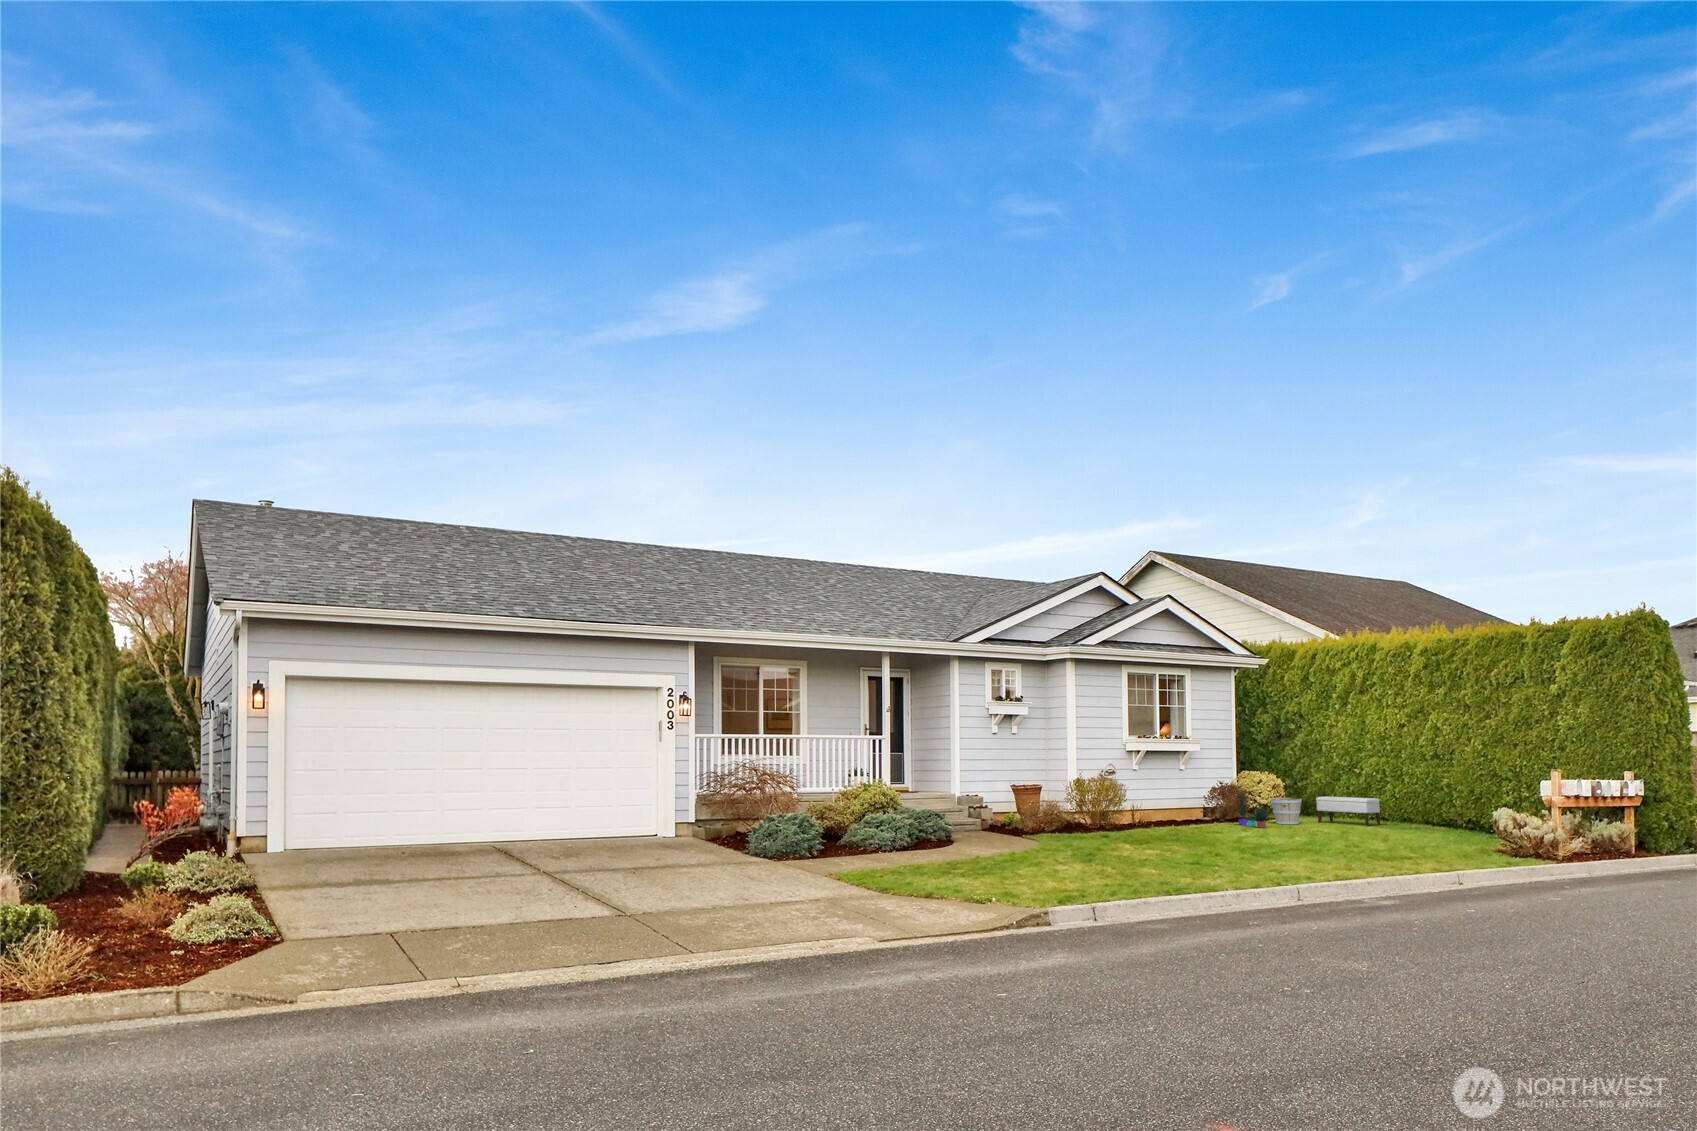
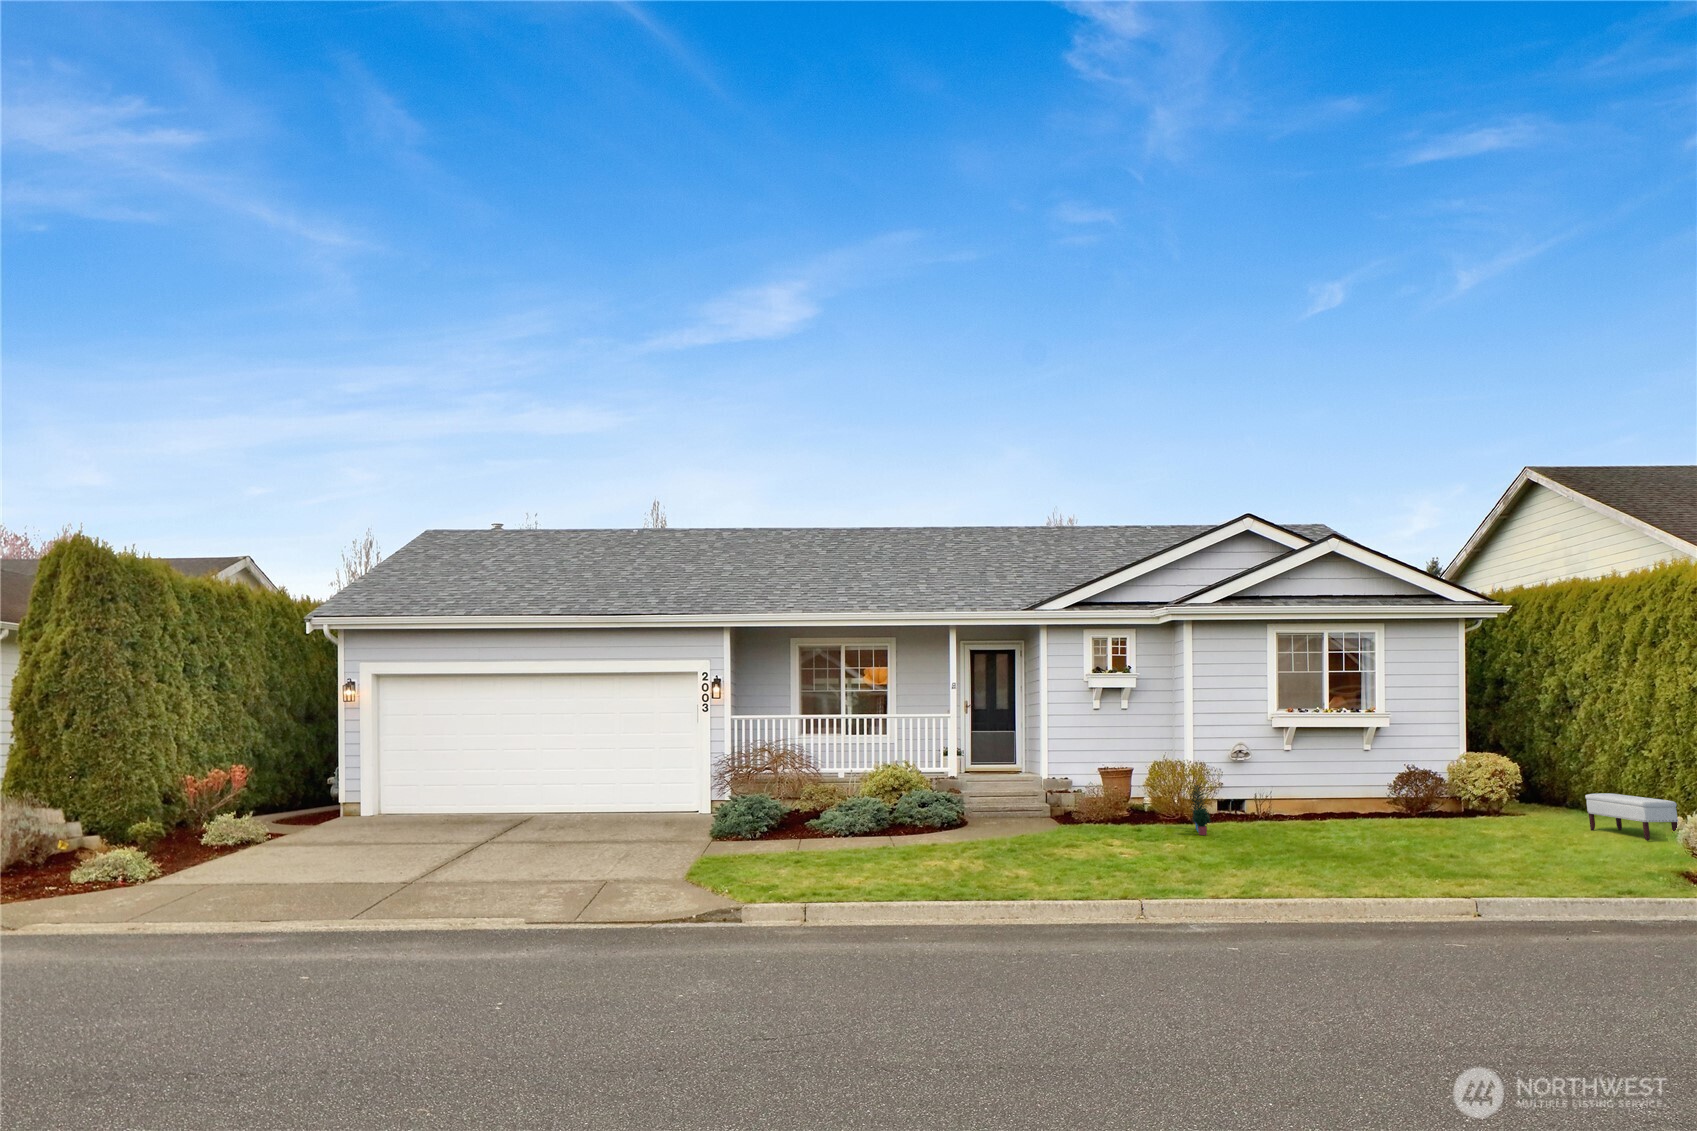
potted plant: present [1237,792,1267,828] -> present [1191,785,1210,835]
wooden bucket: present [1270,798,1302,825] -> none [1499,793,1548,832]

